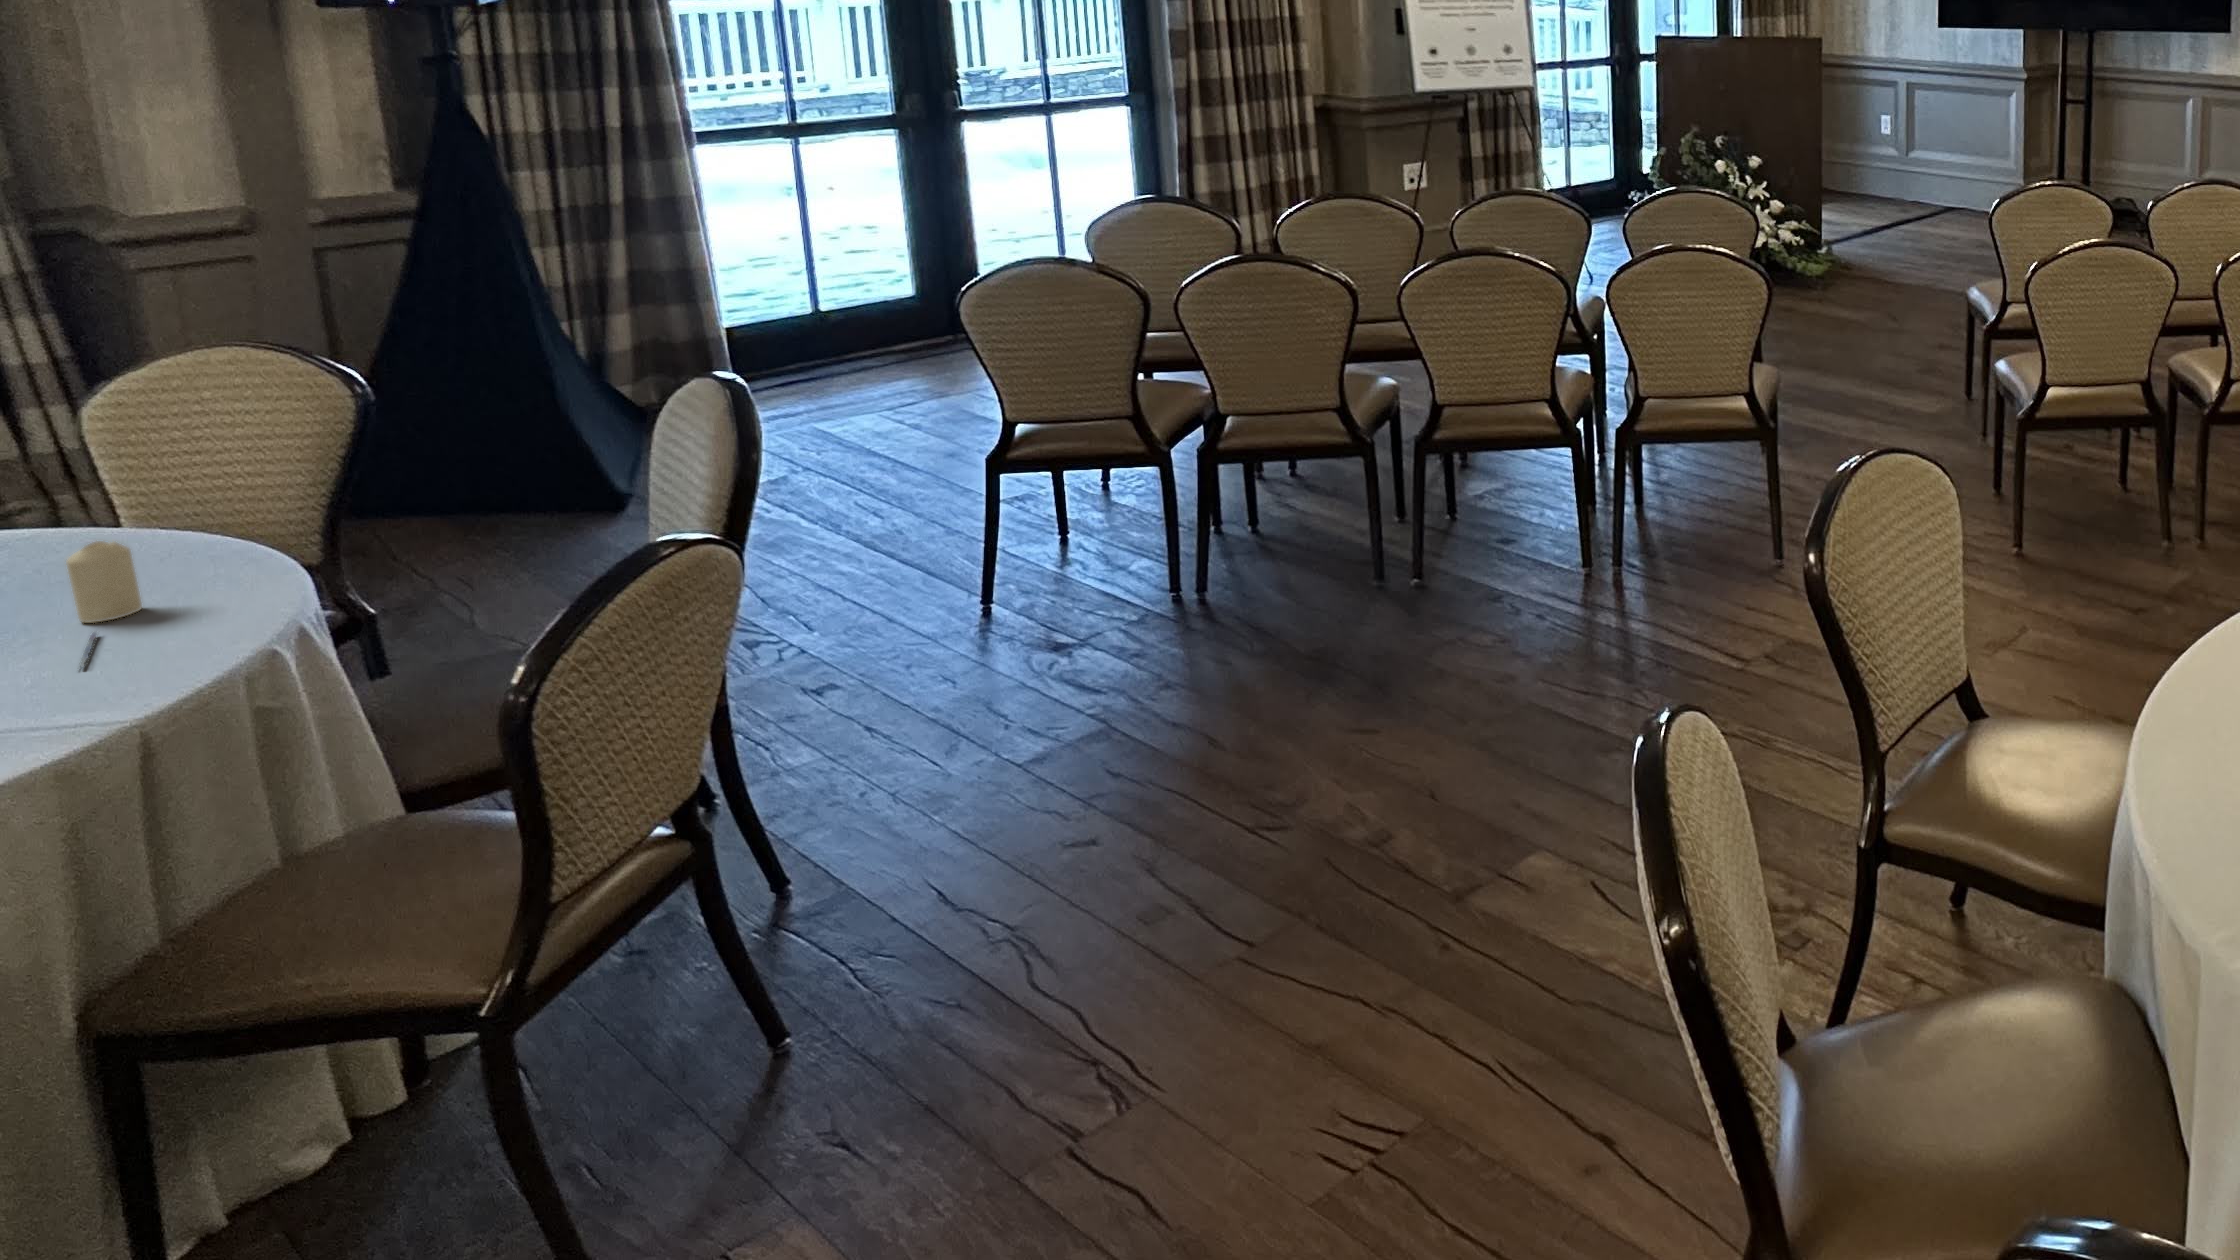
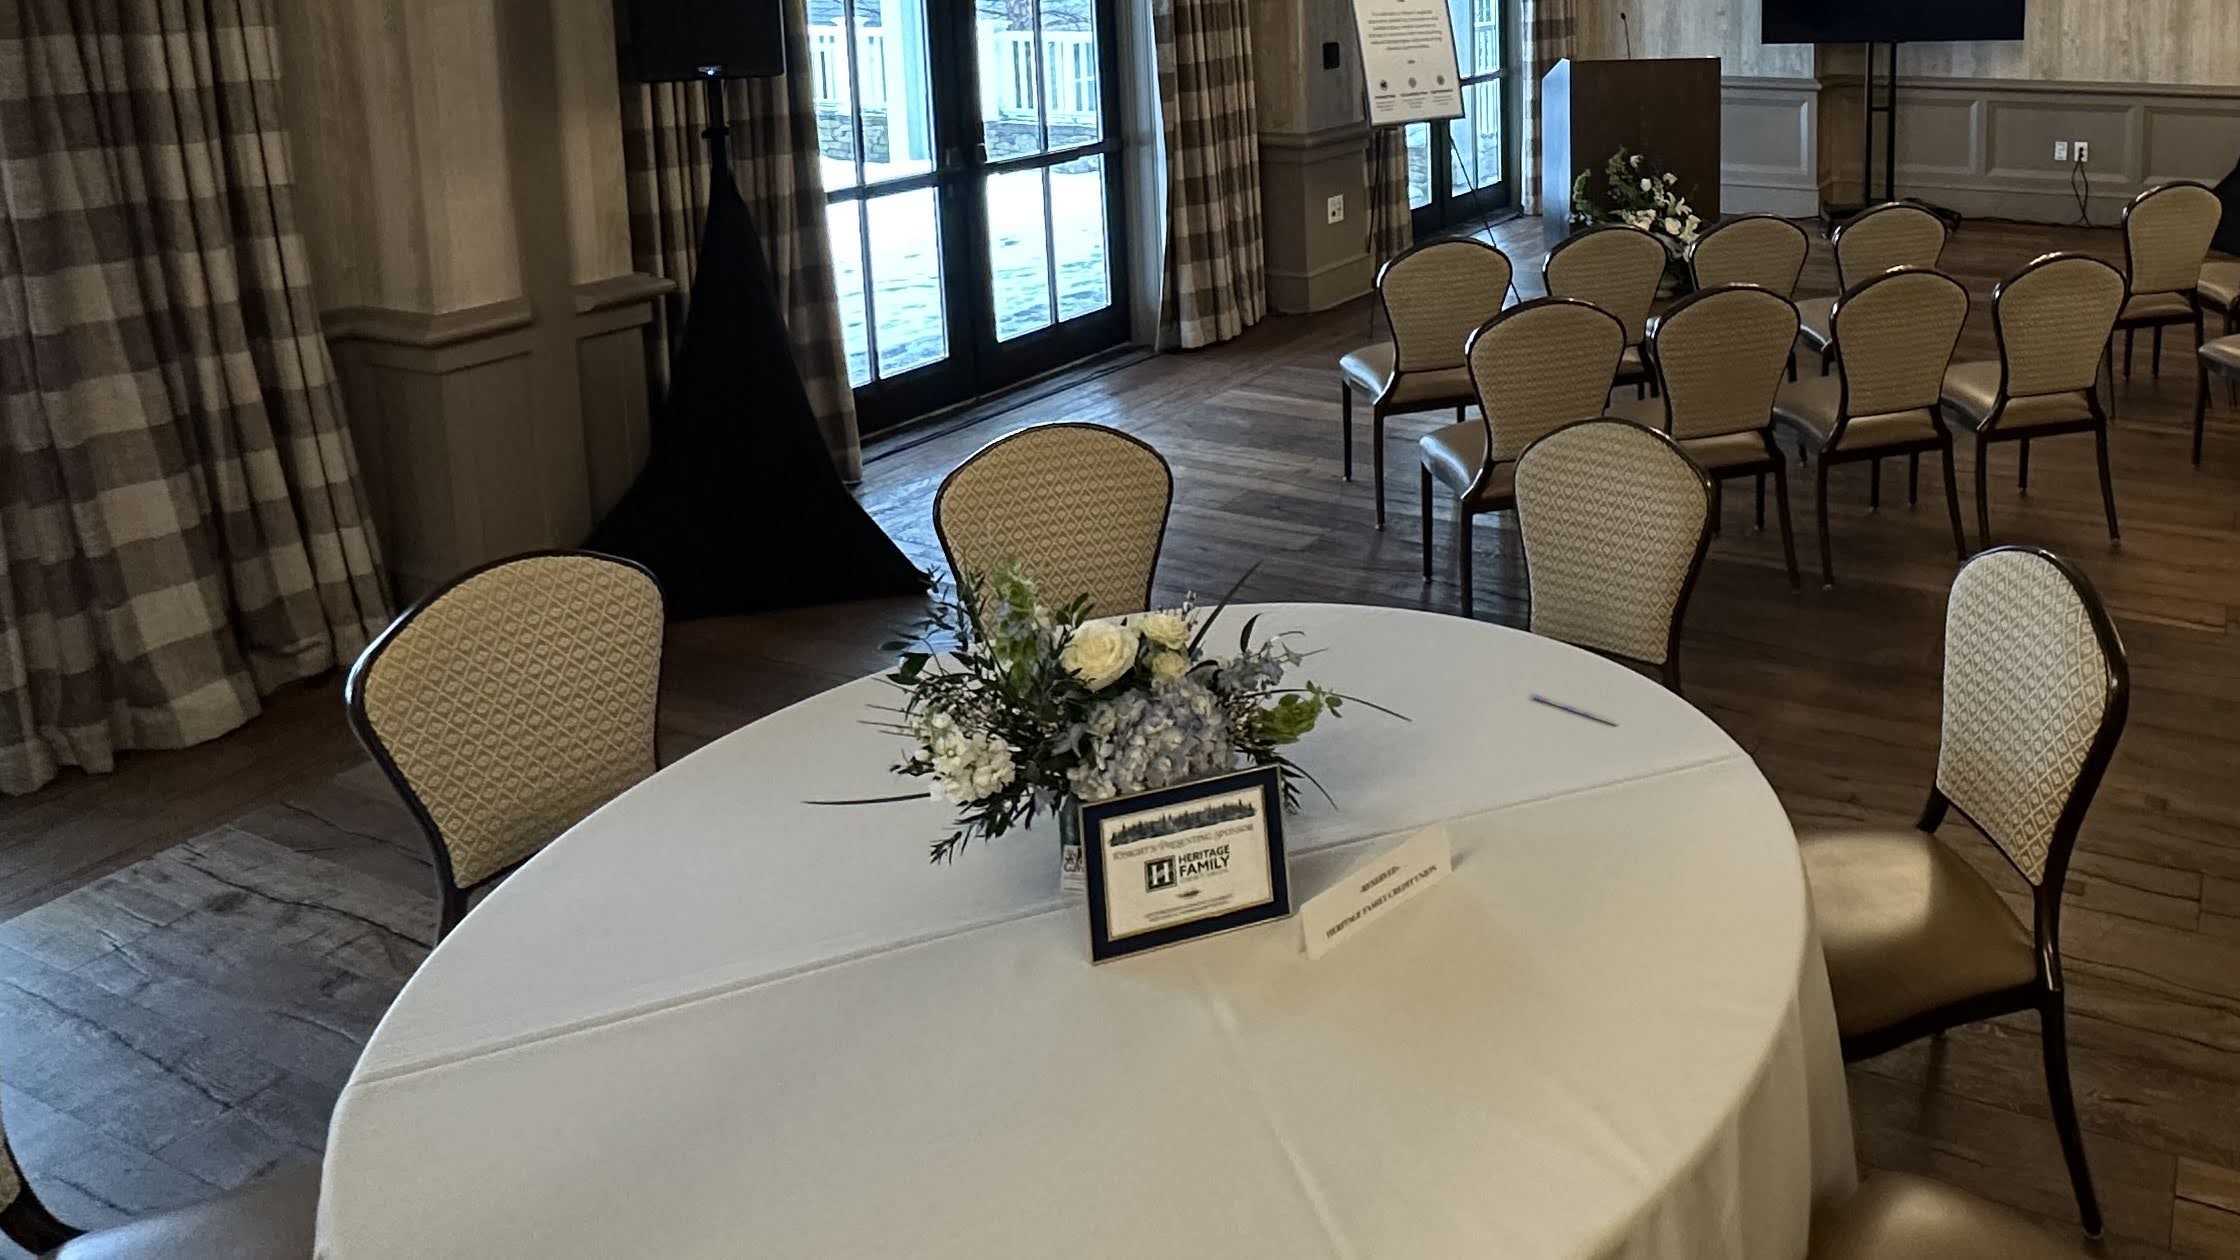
candle: present [66,541,142,623] -> none [1467,607,1508,689]

